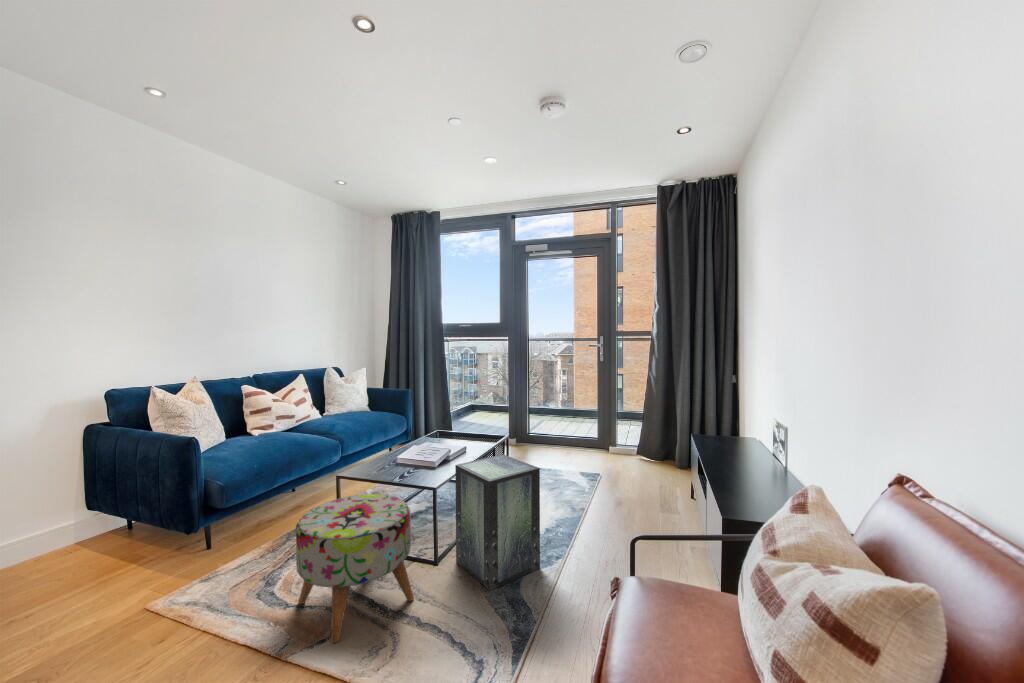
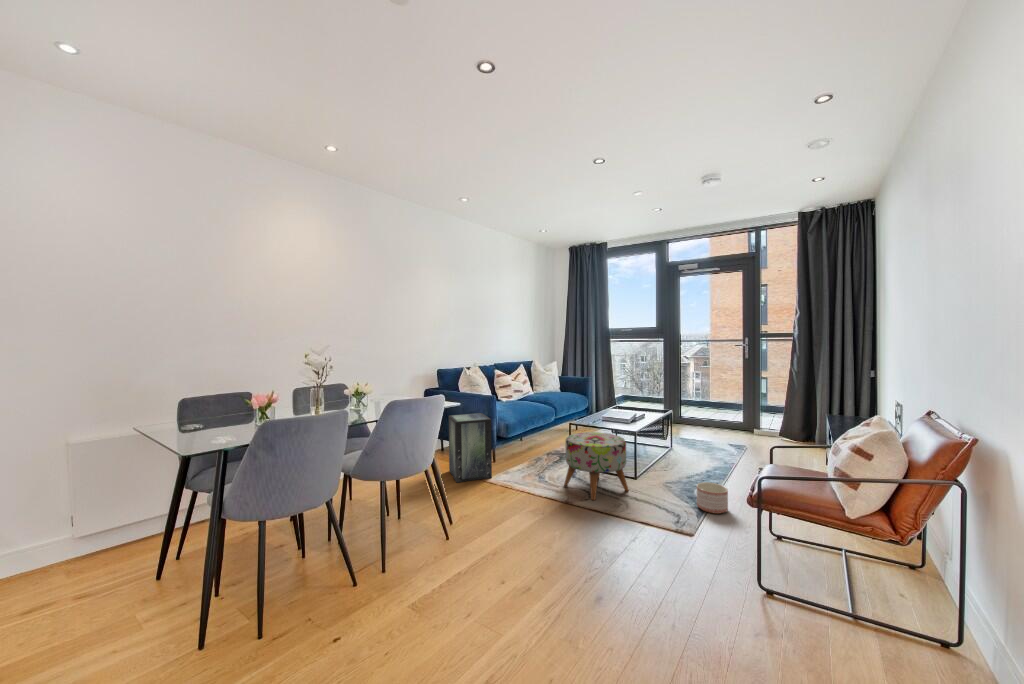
storage box: present [455,454,540,591] -> present [449,413,492,483]
planter: none [518,576,567,641] -> present [697,482,728,514]

